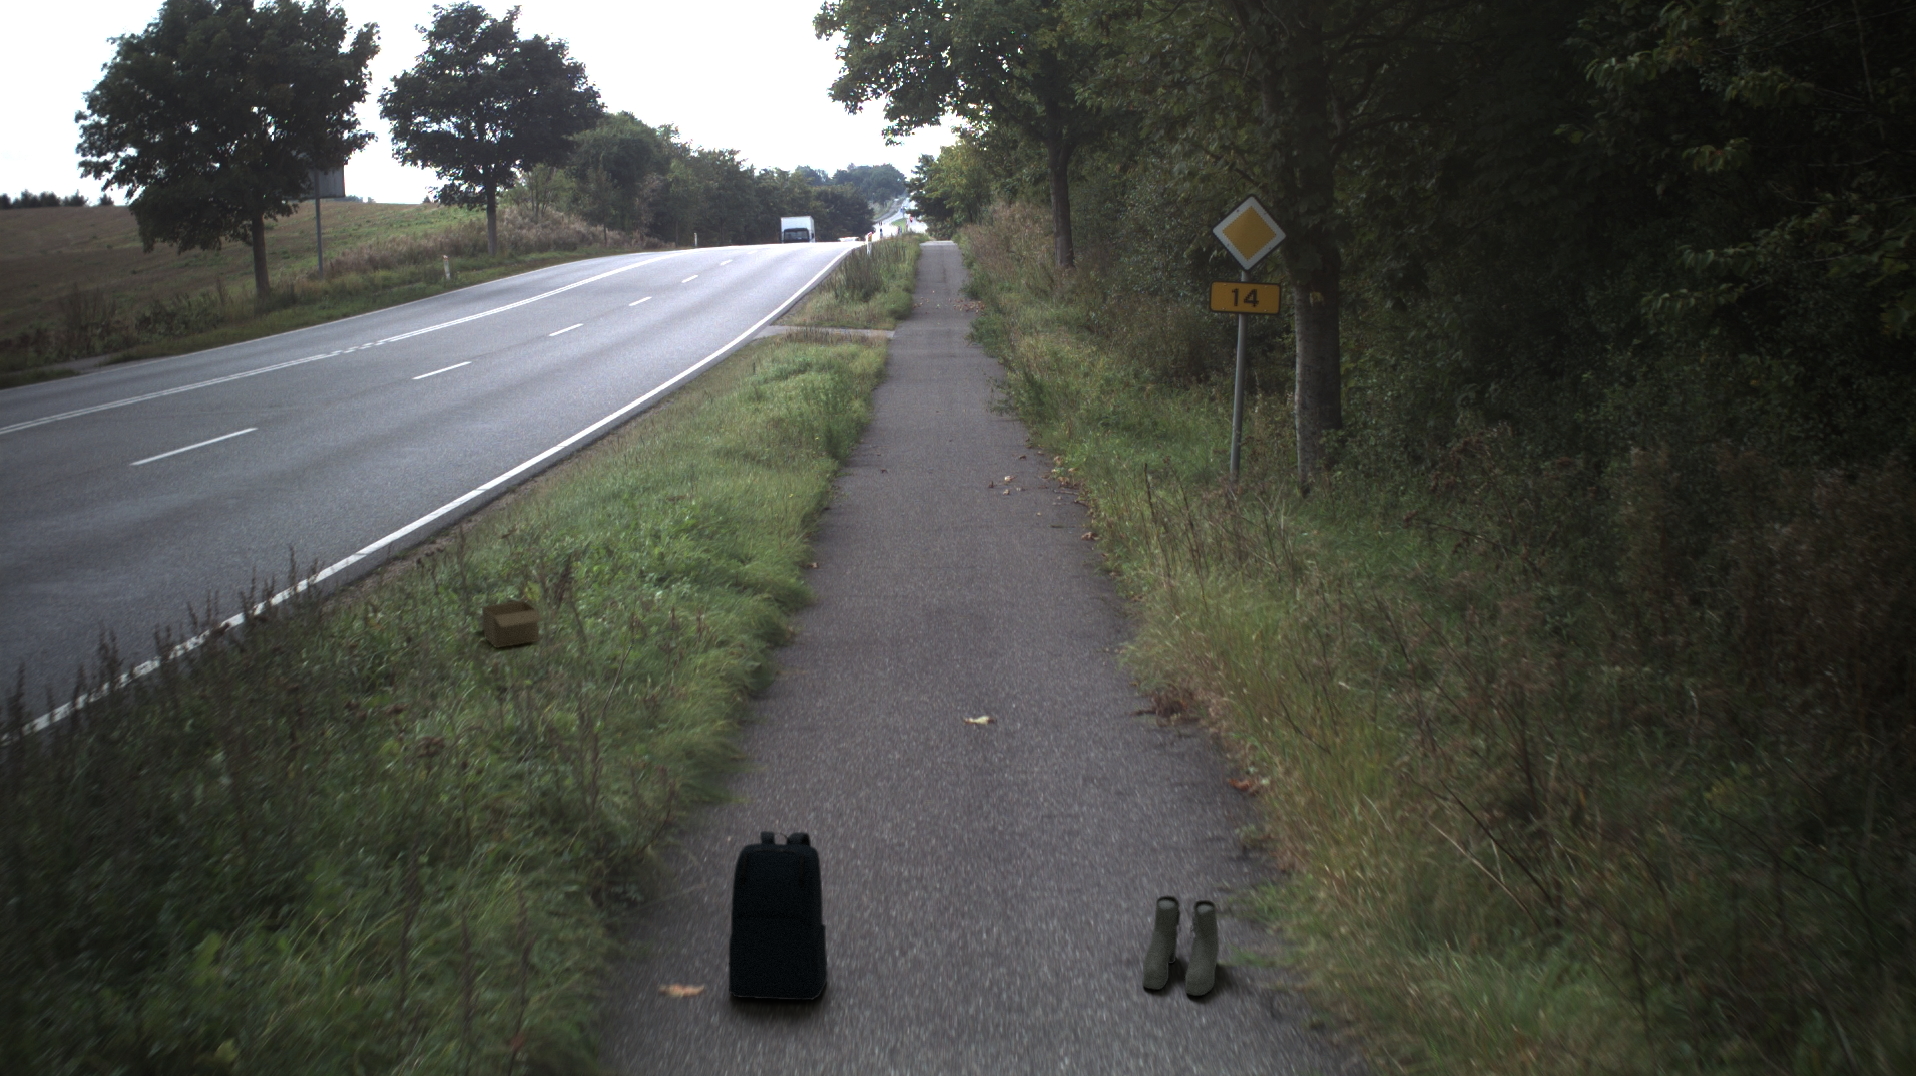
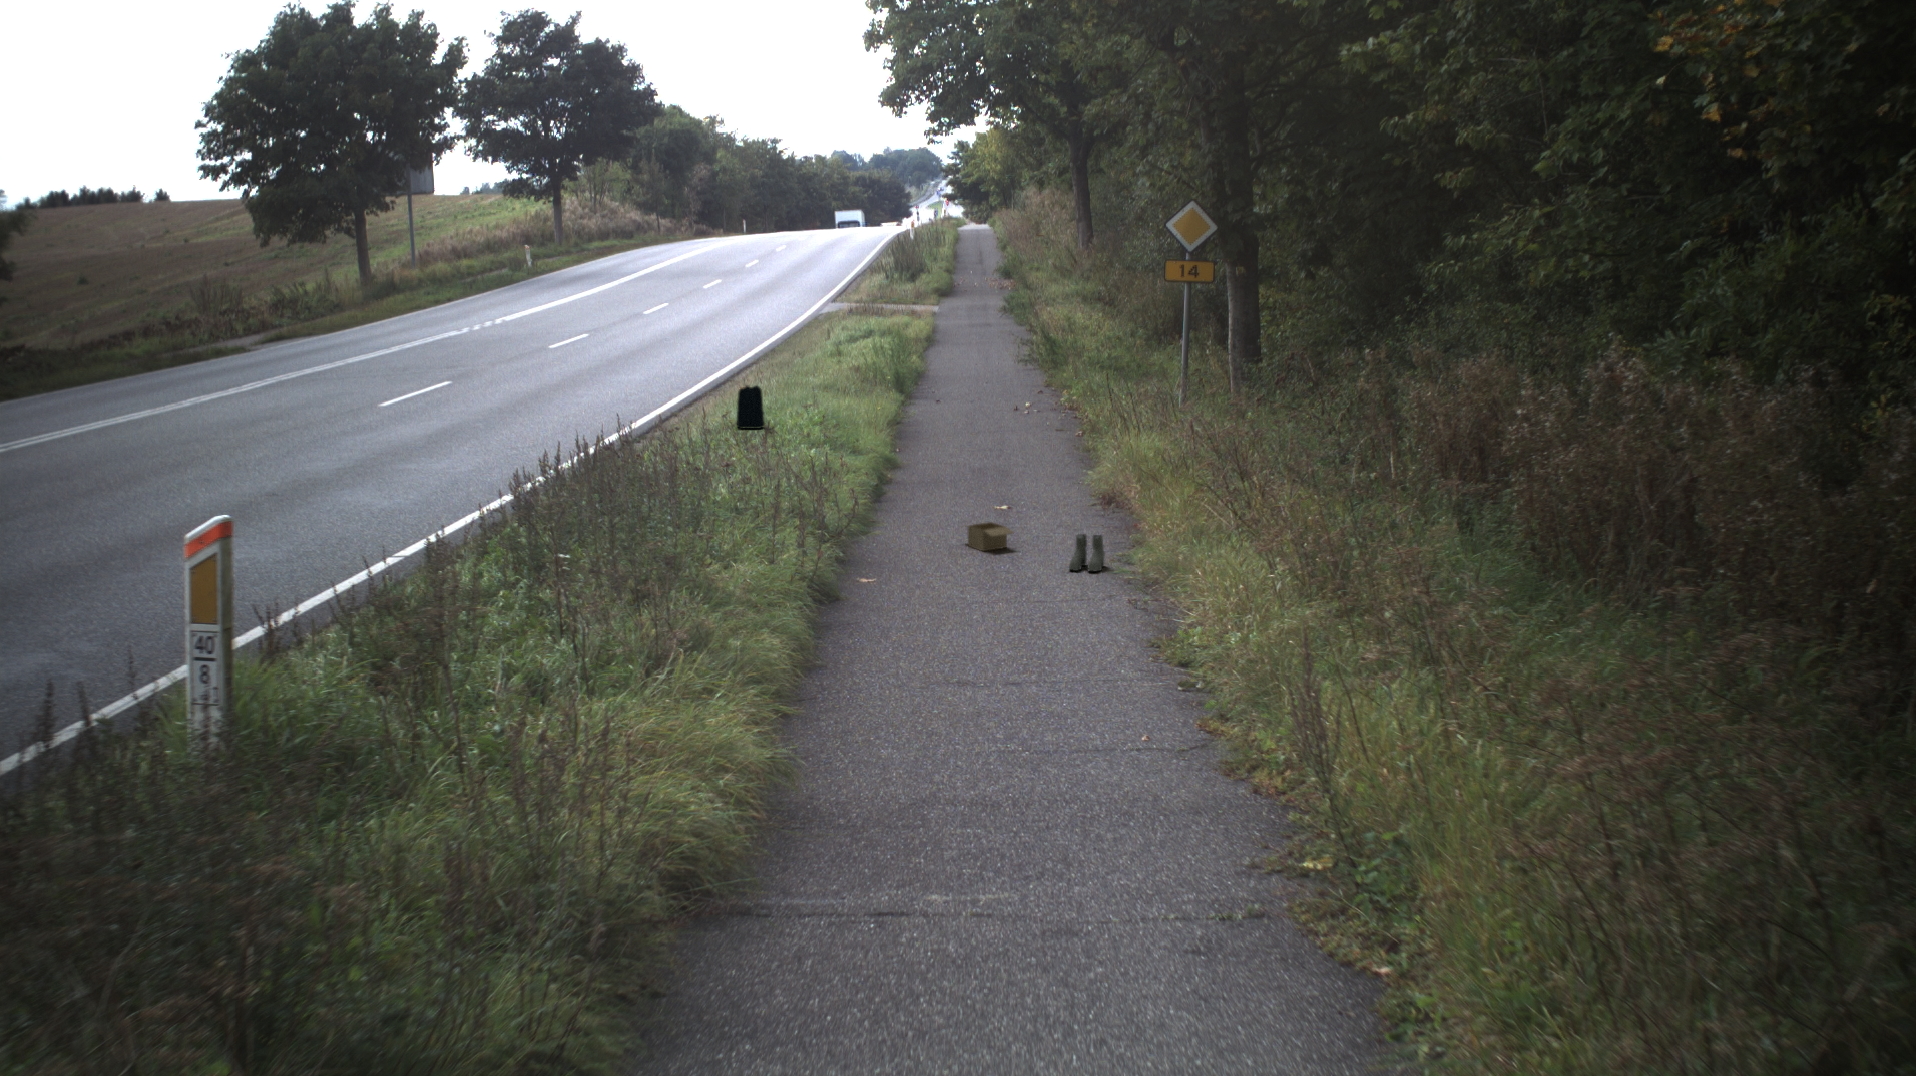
cardboard box: present [481,601,542,648] -> present [967,522,1013,551]
backpack: present [729,831,828,1000] -> present [737,385,765,429]

